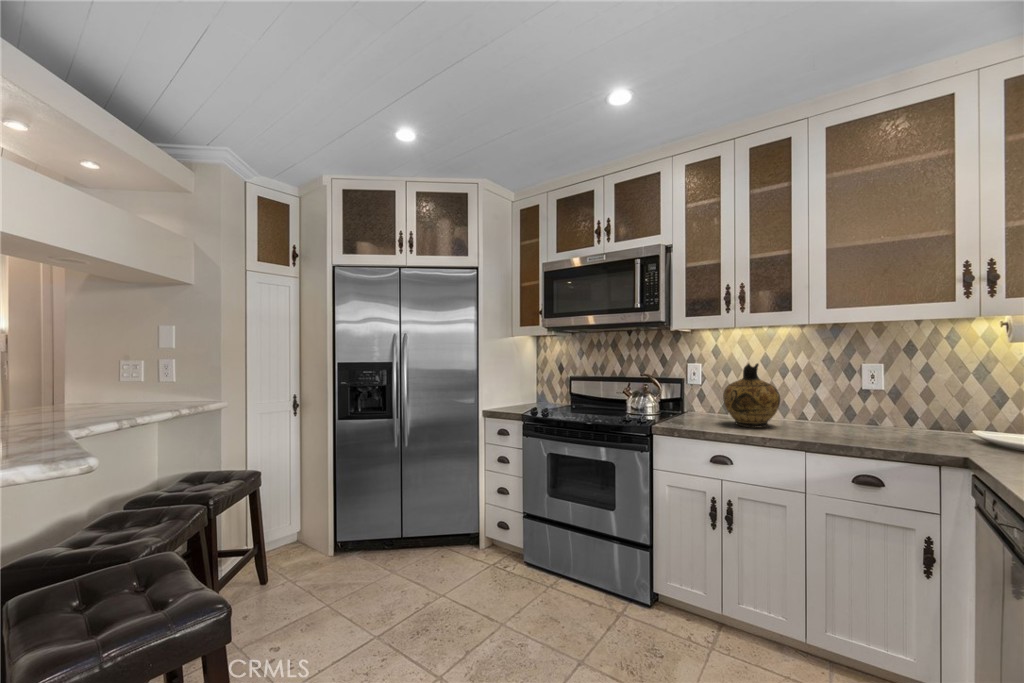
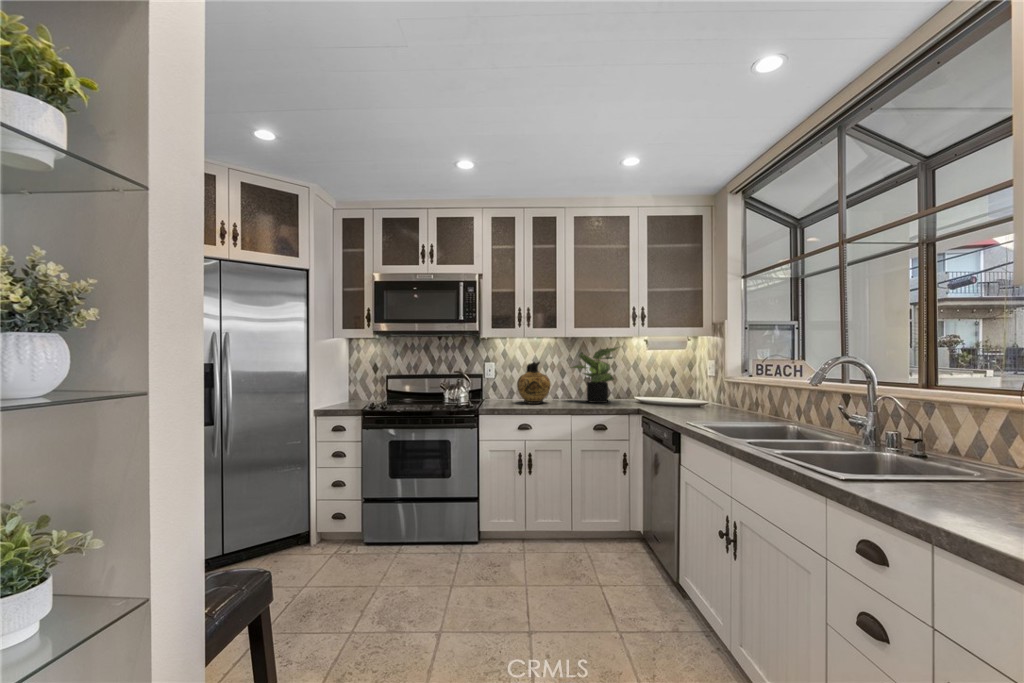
potted plant: none [812,338,918,437] -> present [571,347,618,403]

